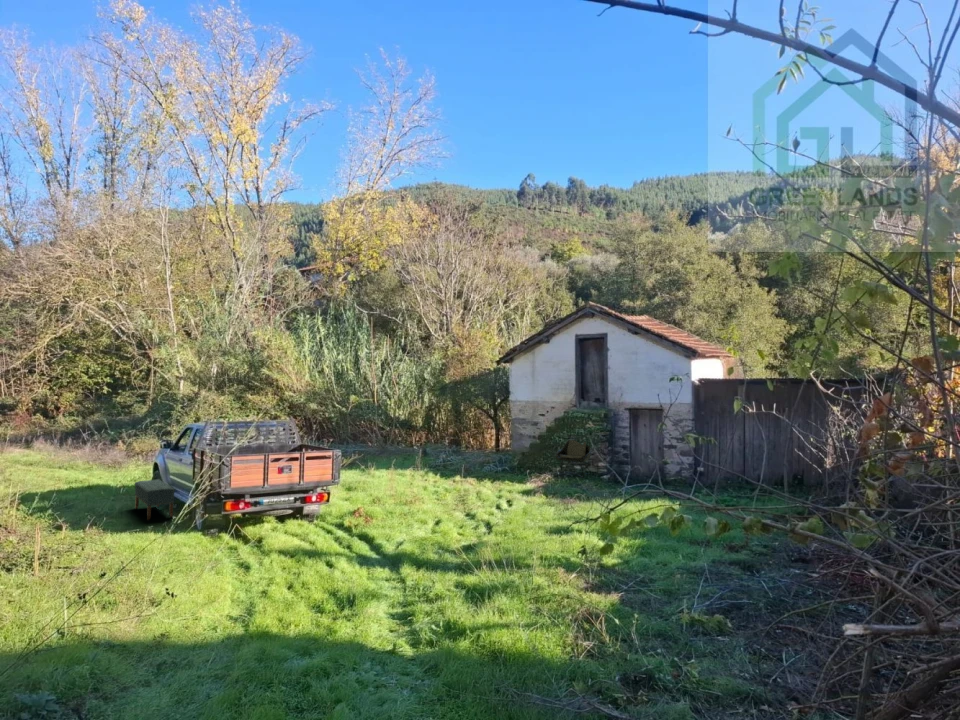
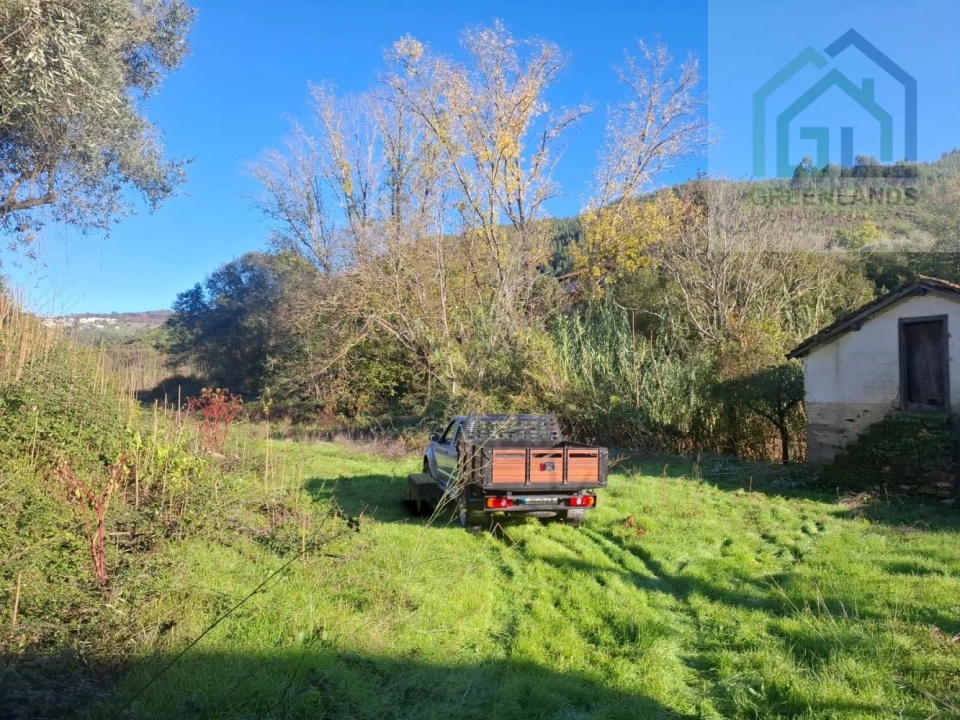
lounge chair: present [556,440,591,478] -> none [878,450,932,502]

